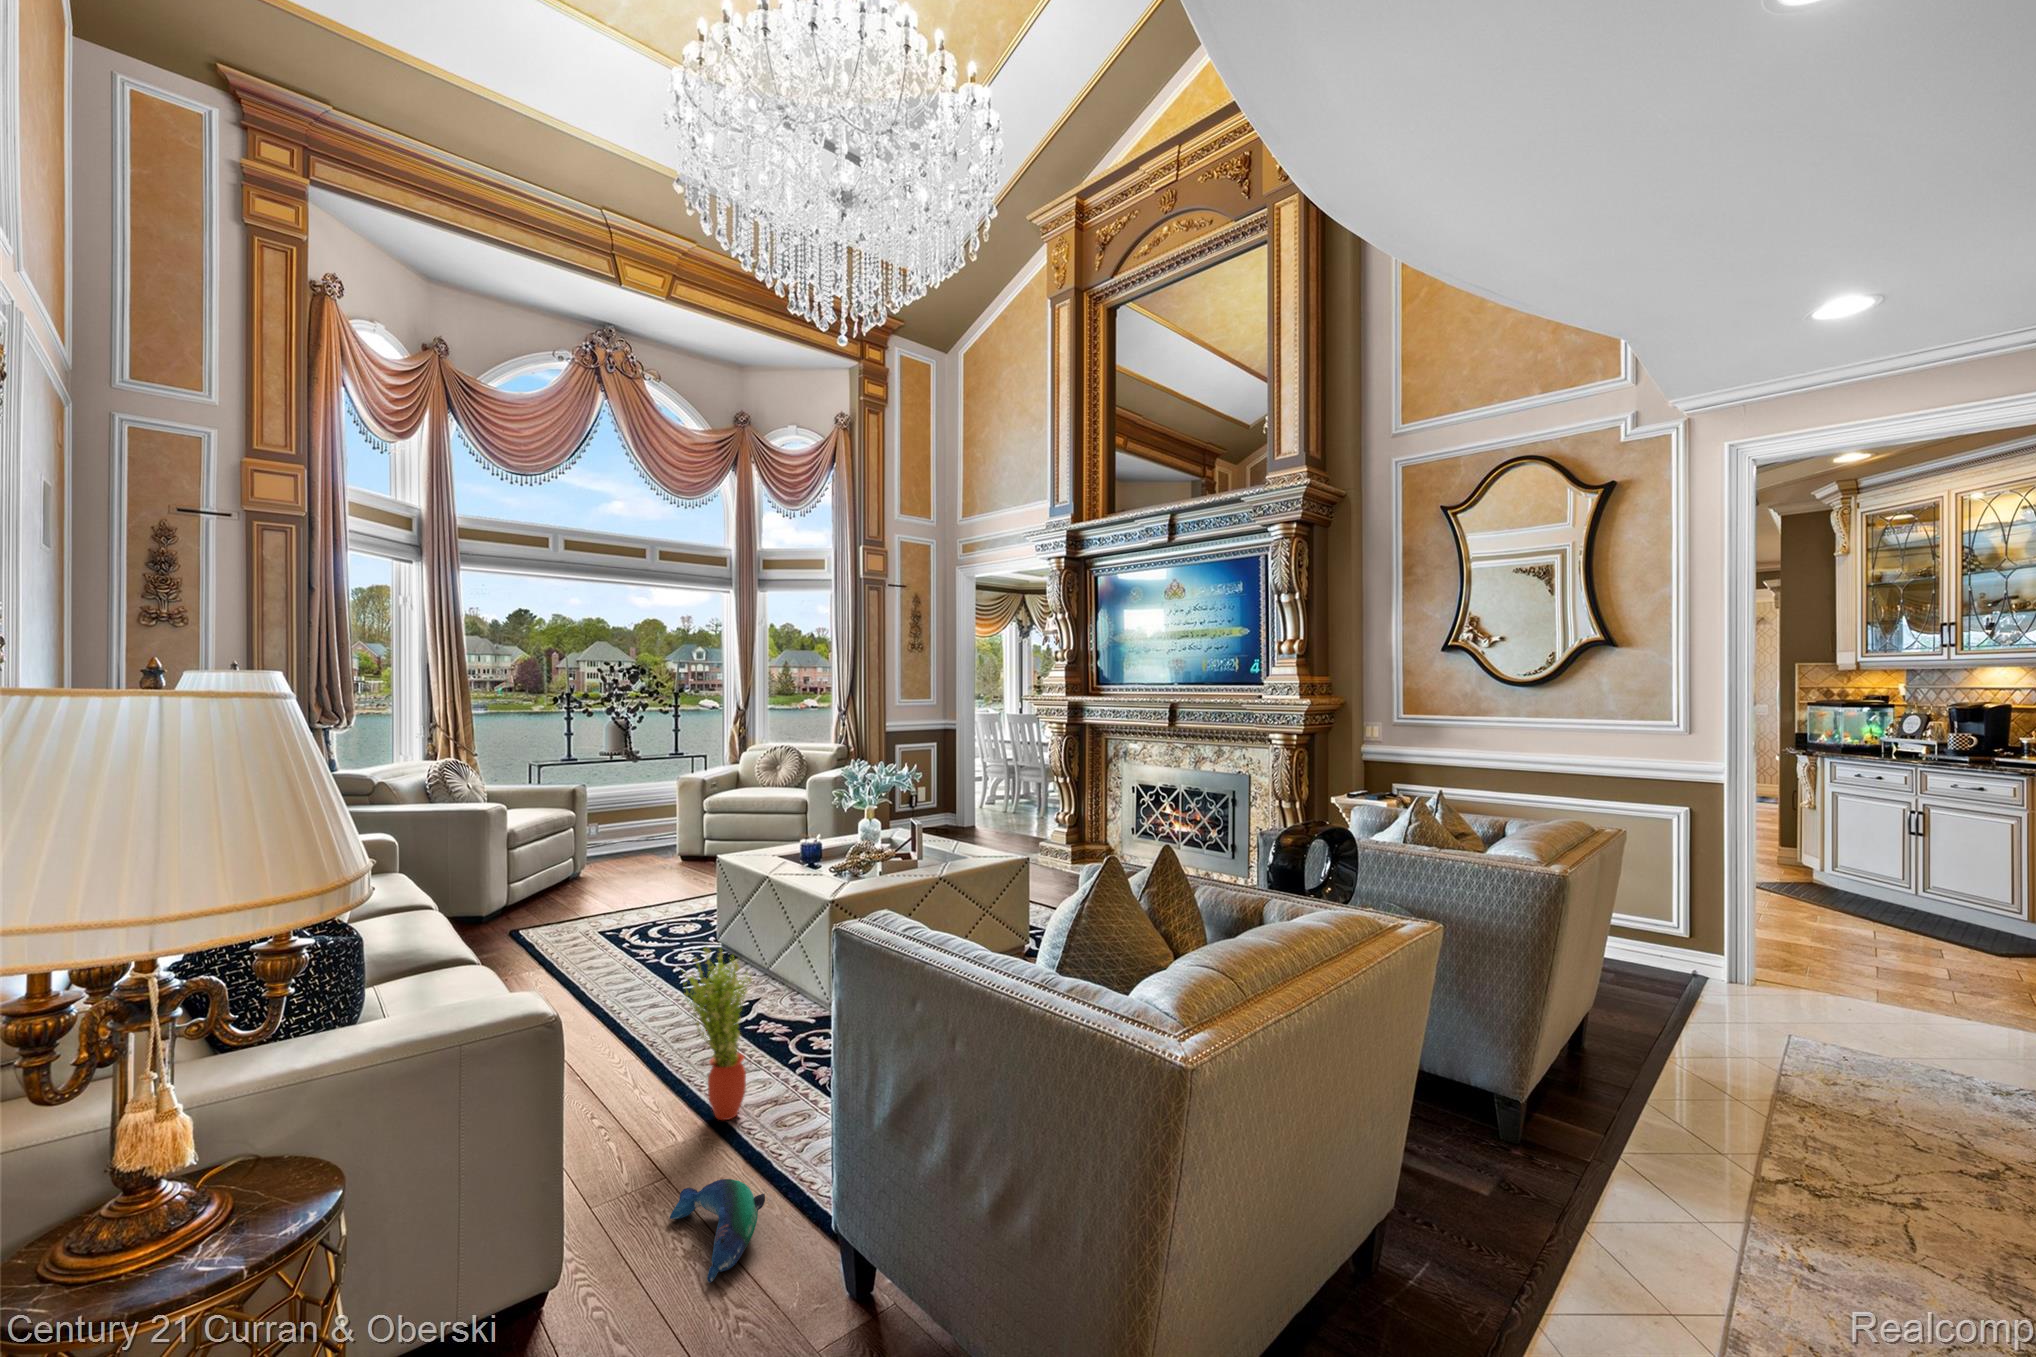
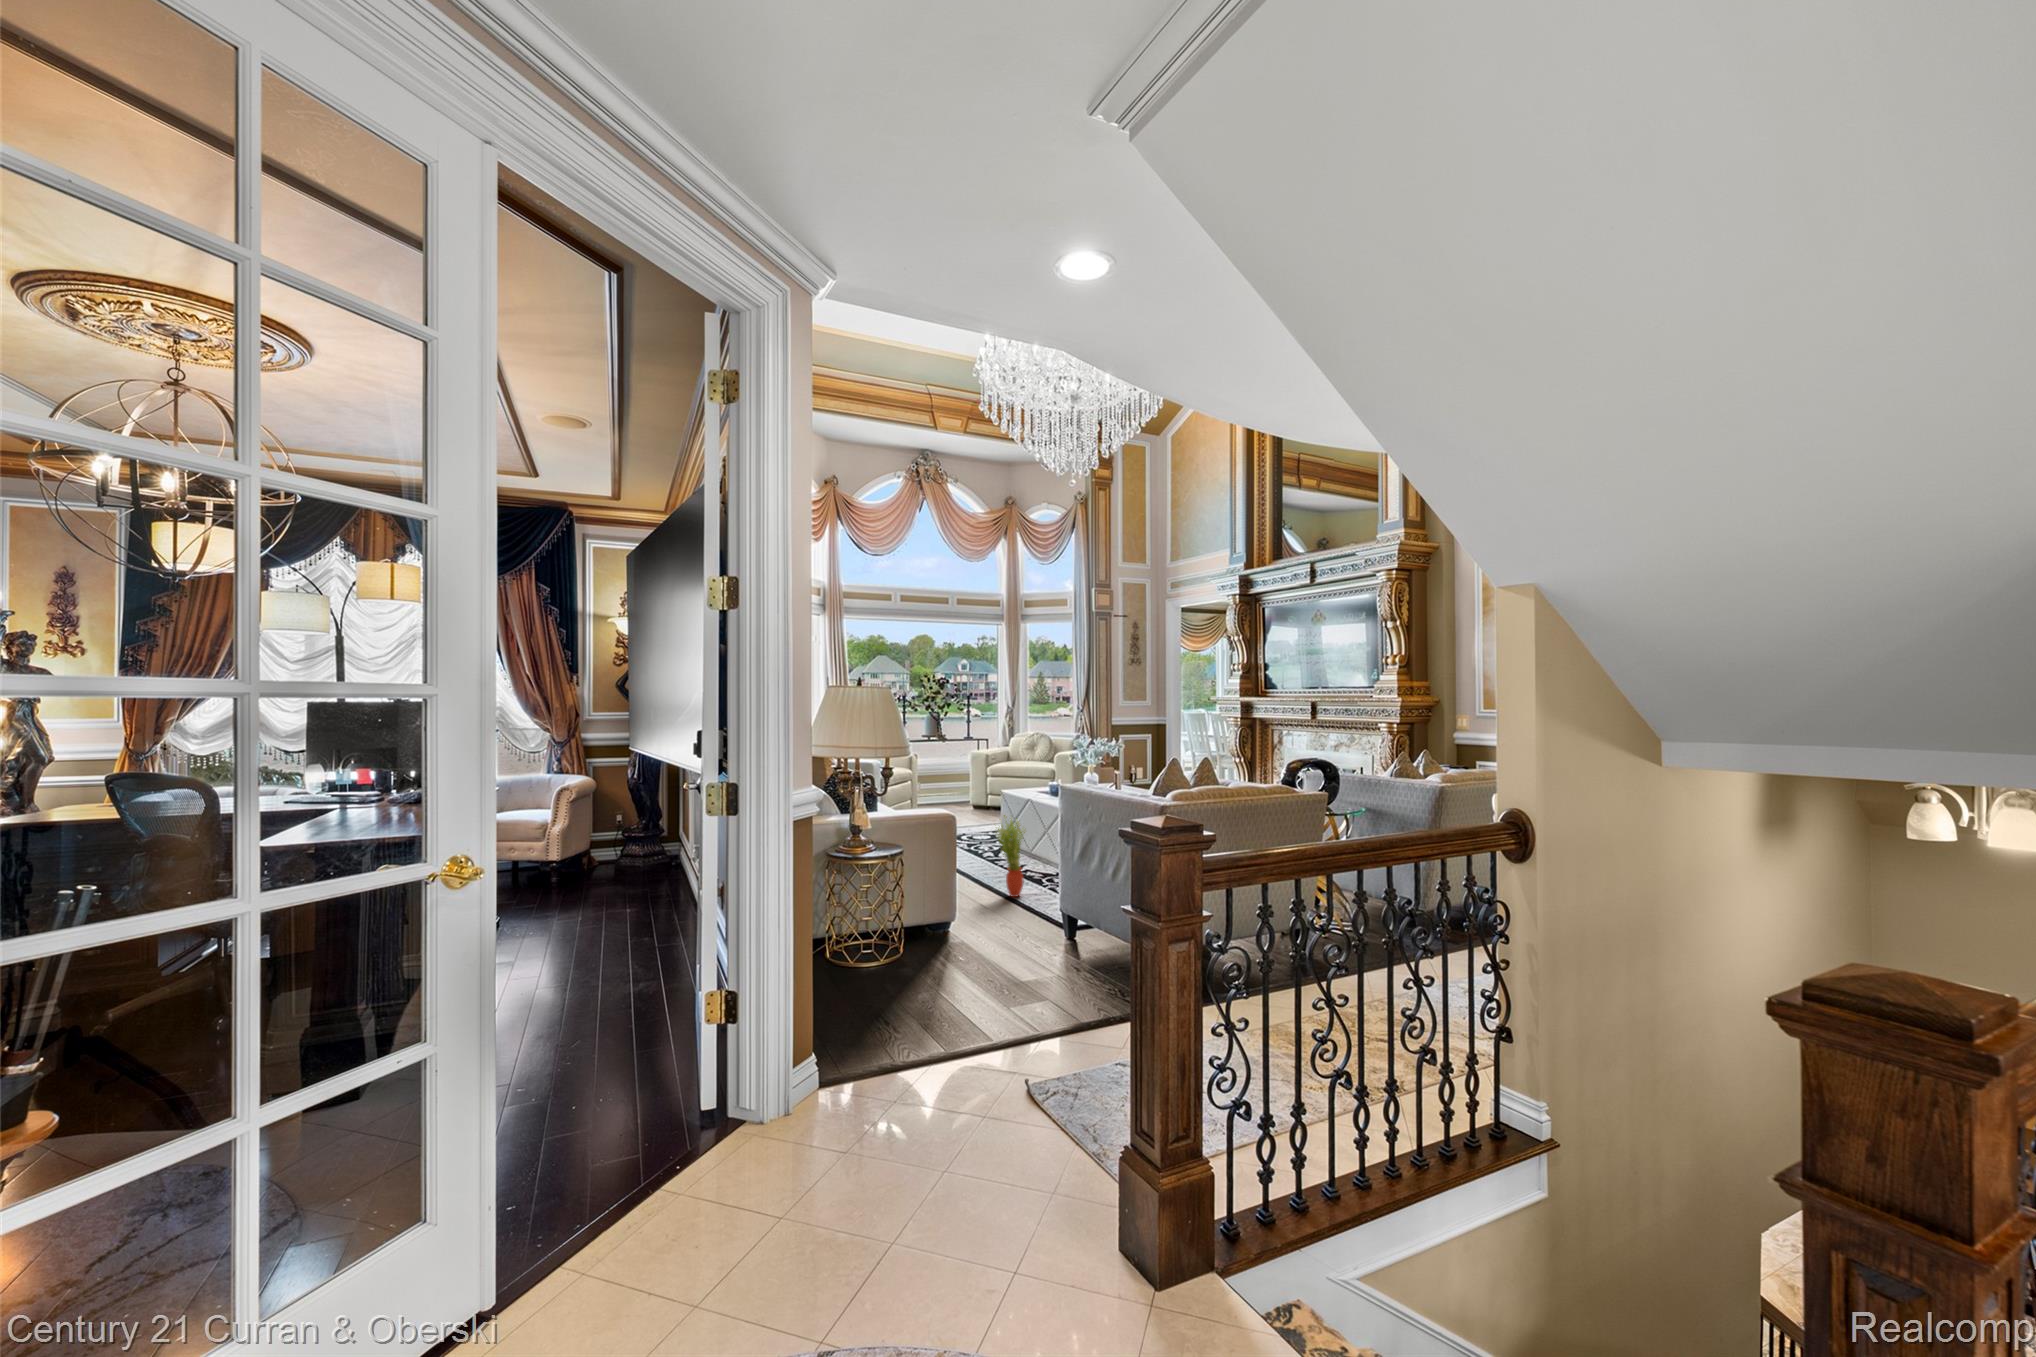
plush toy: present [670,1179,765,1283] -> none [994,901,1034,929]

